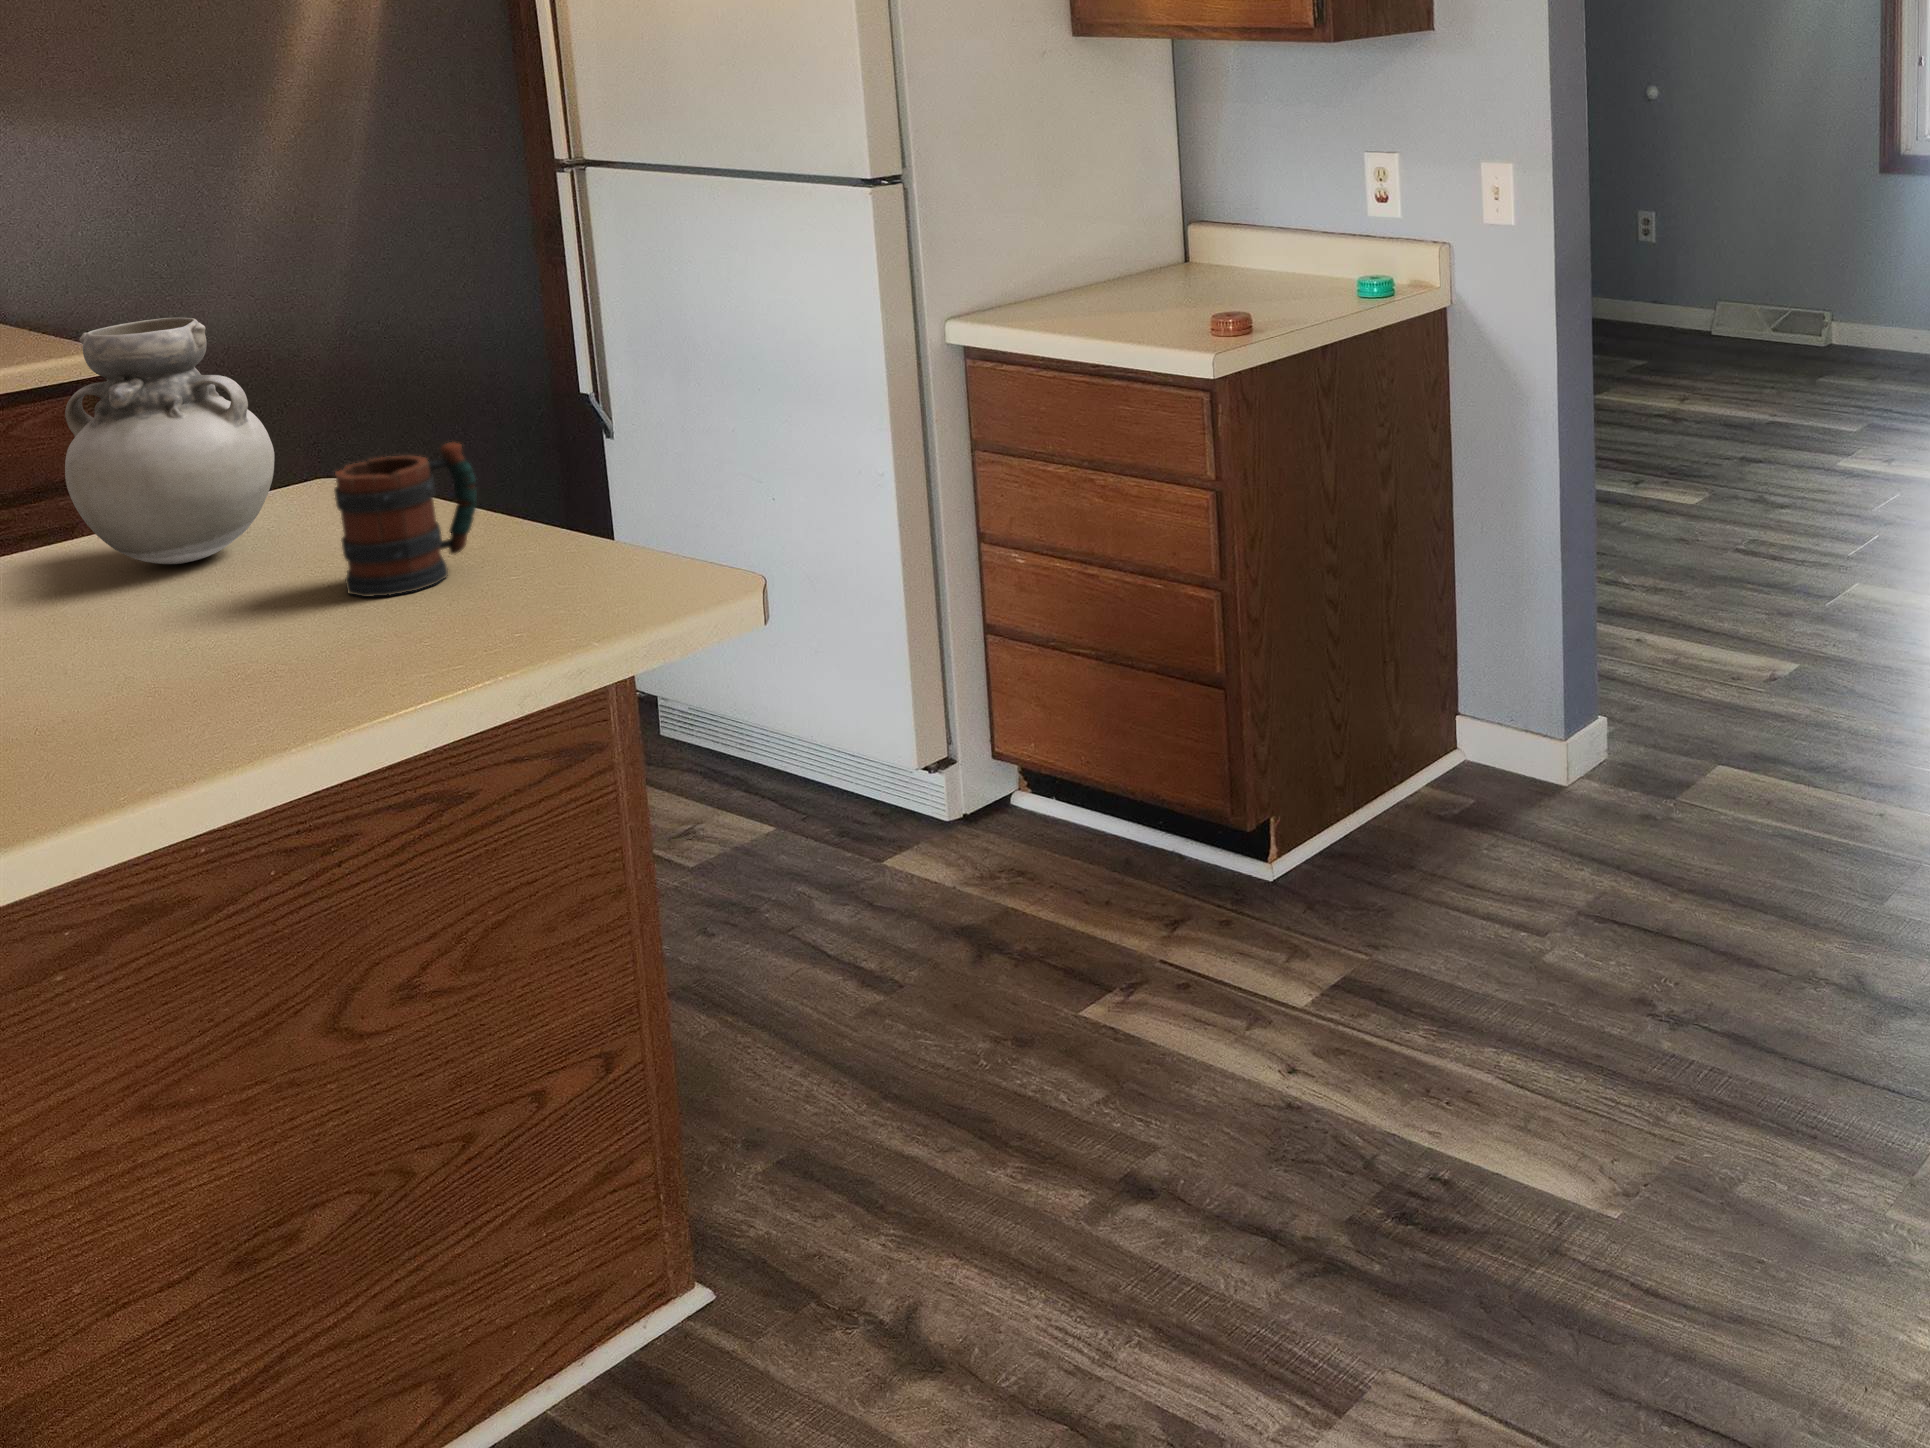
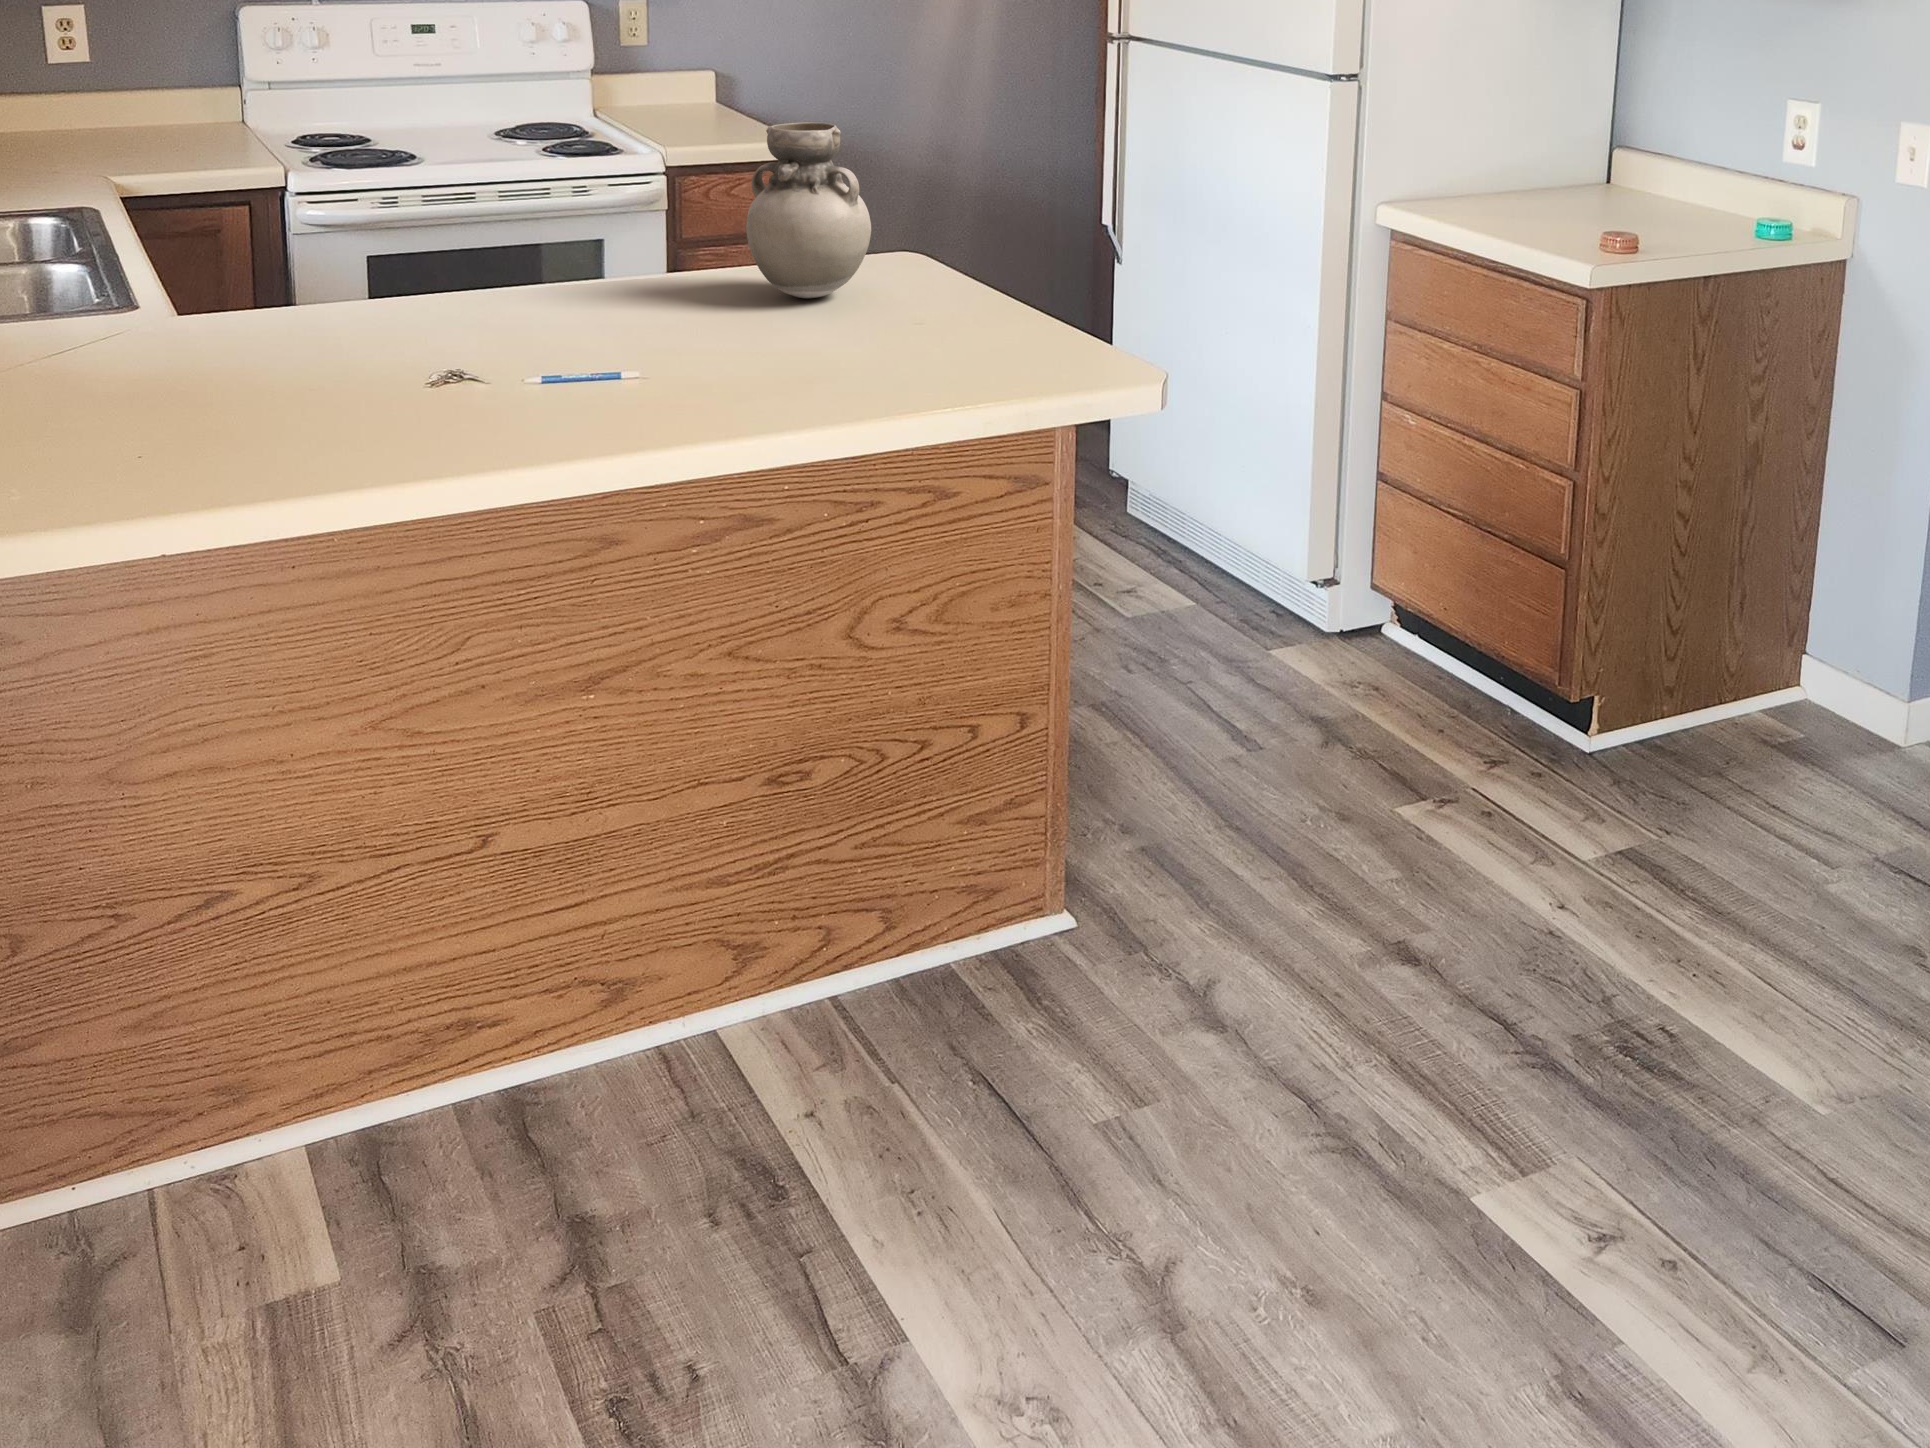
mug: present [334,442,477,597] -> none [901,238,994,342]

